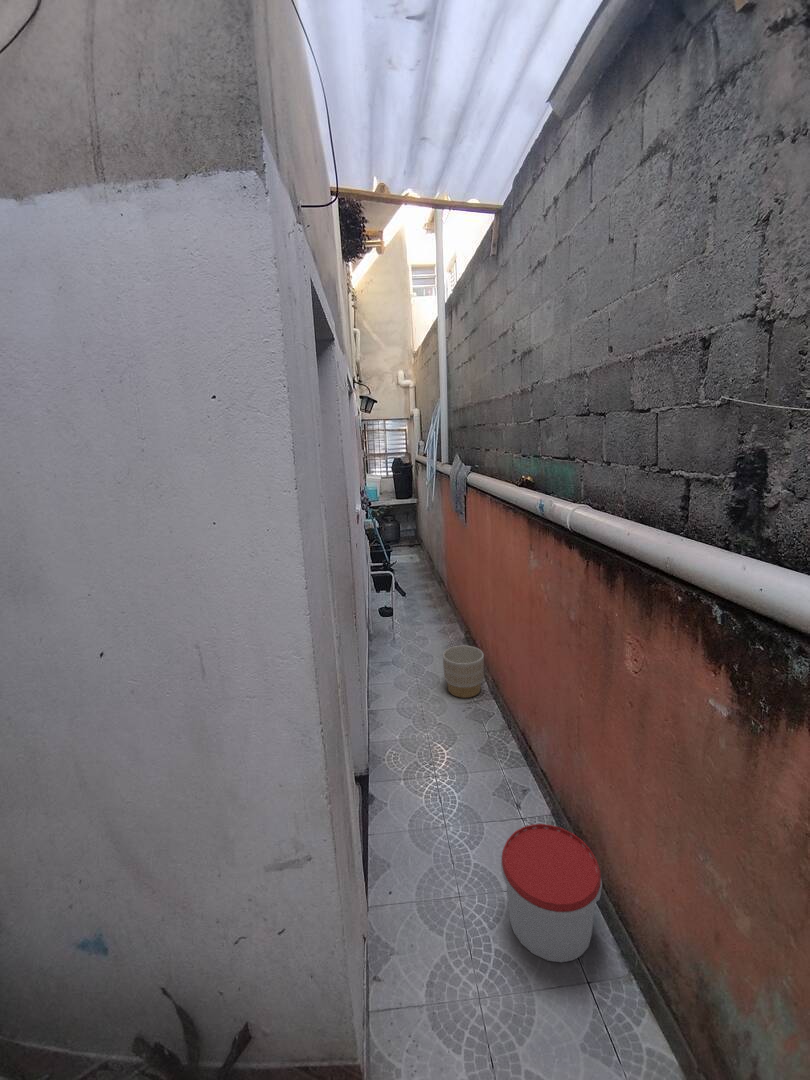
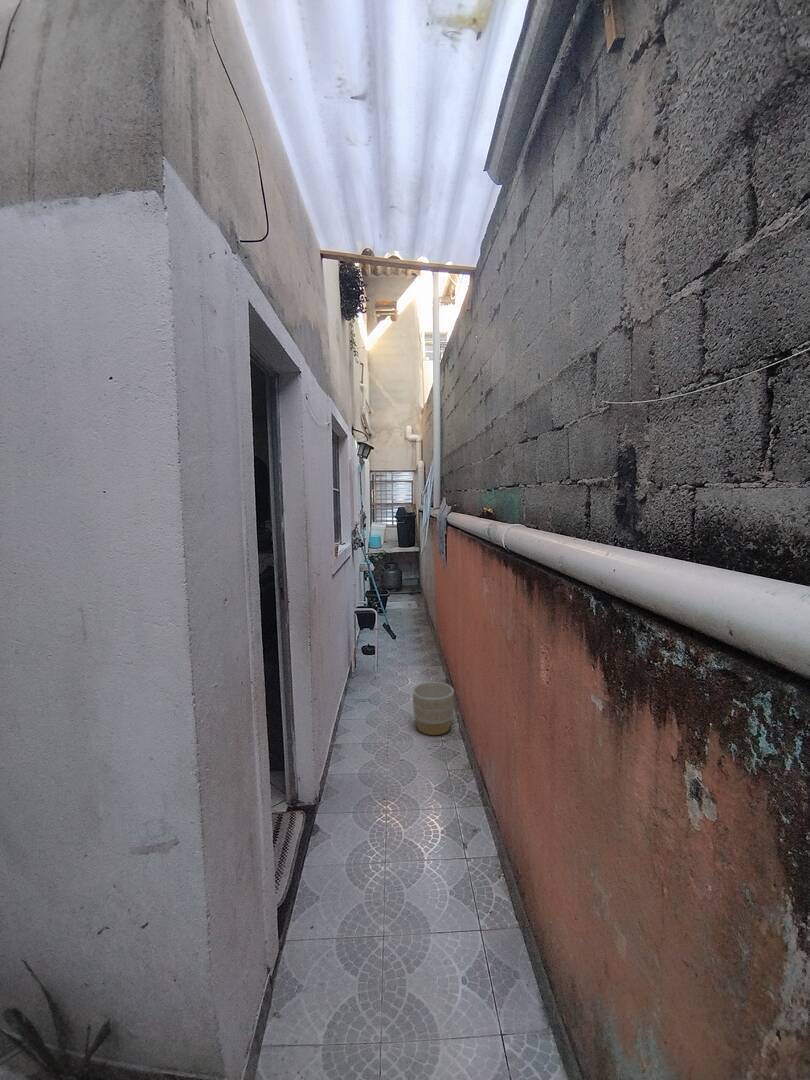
bucket: present [501,824,602,962] -> none [424,858,528,1014]

